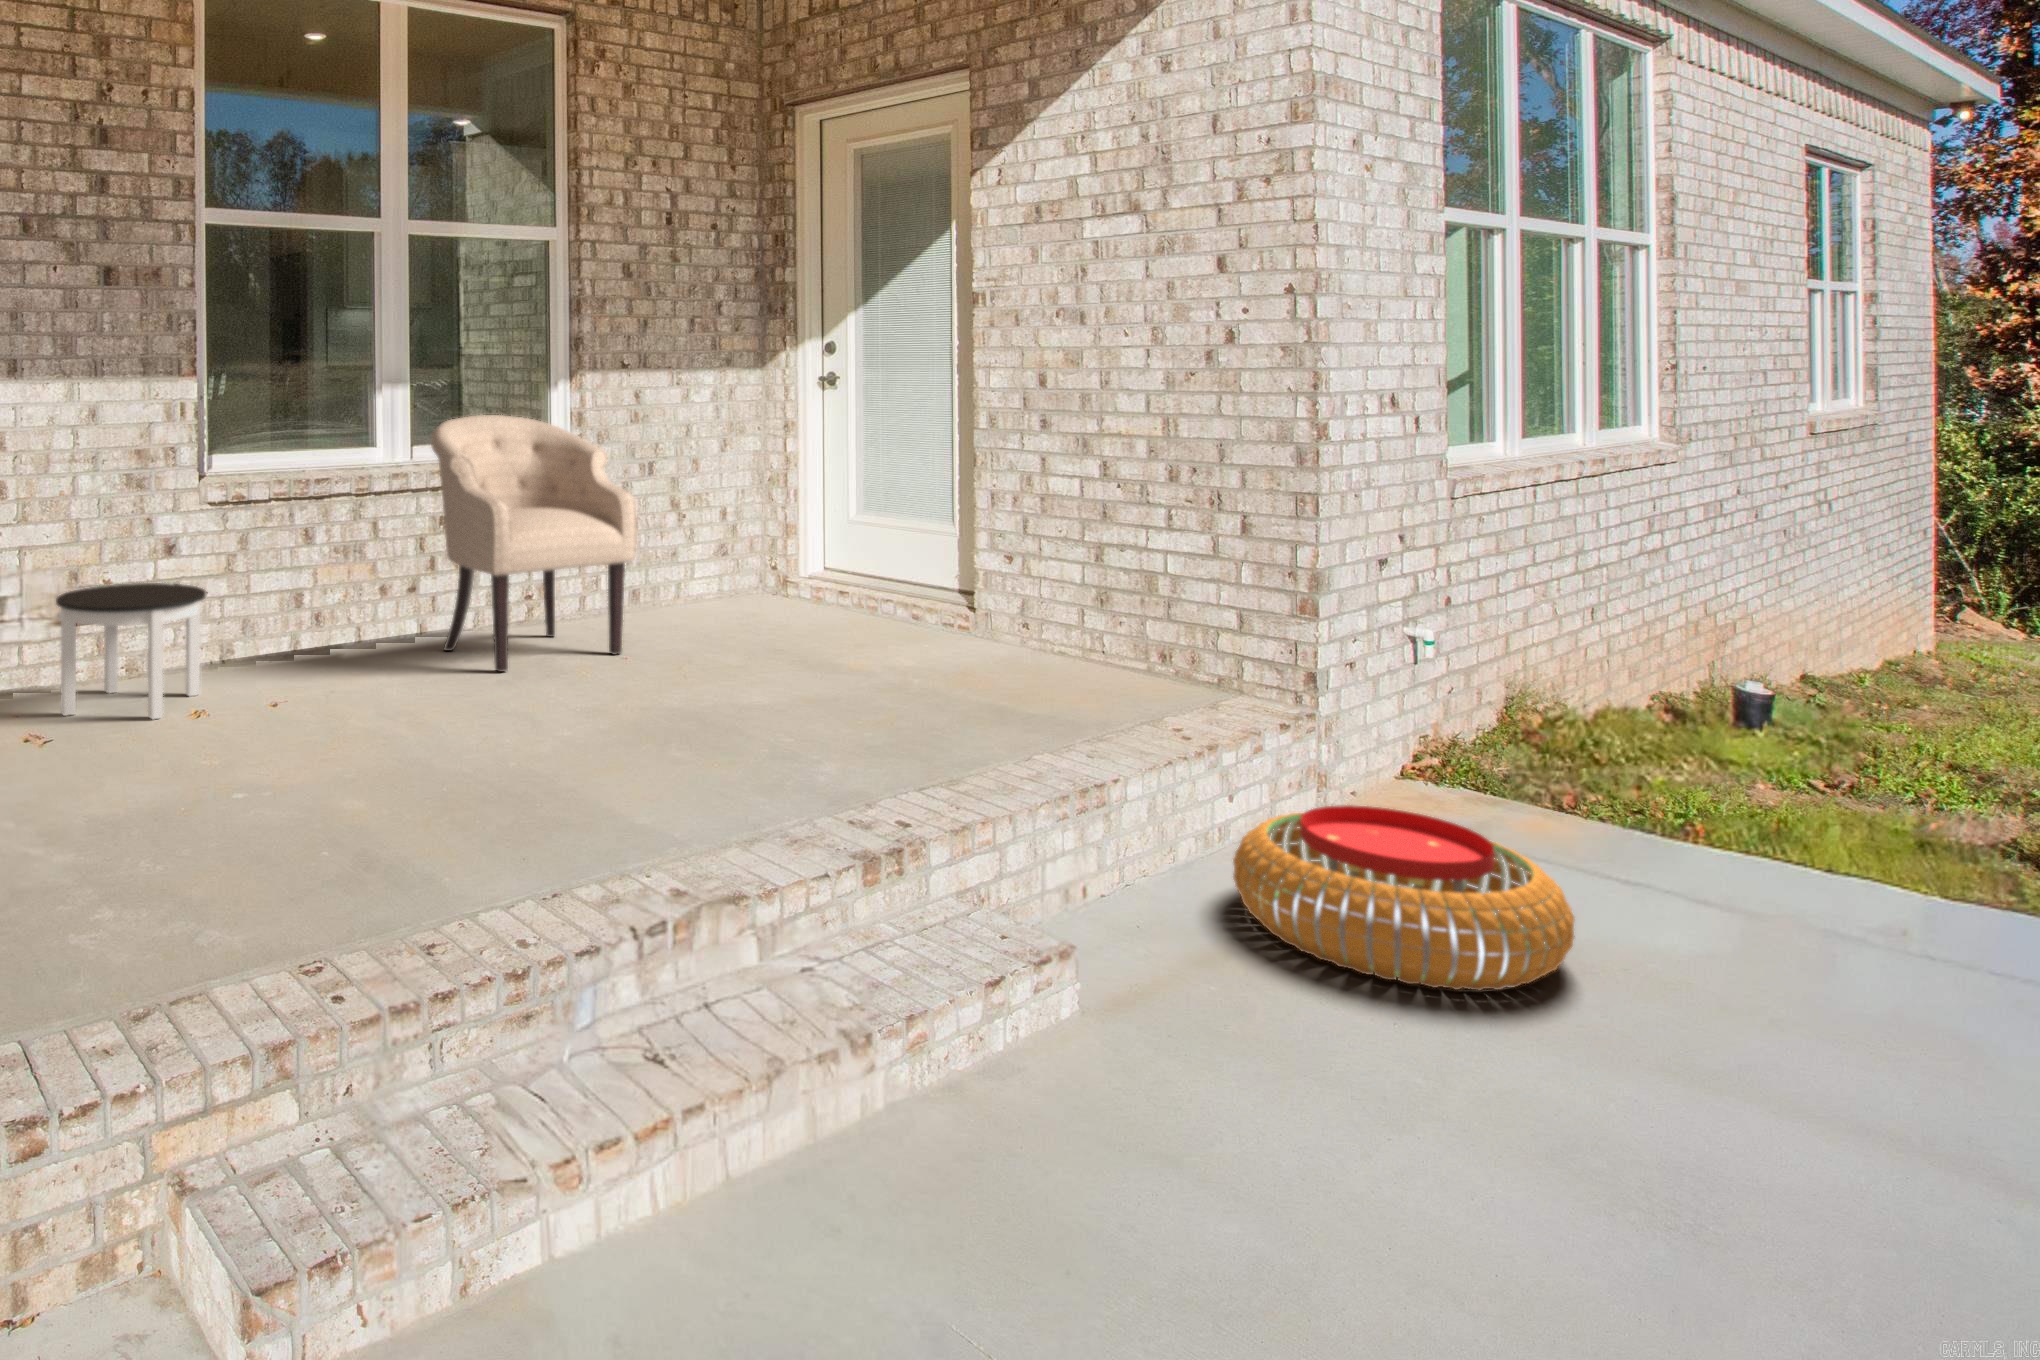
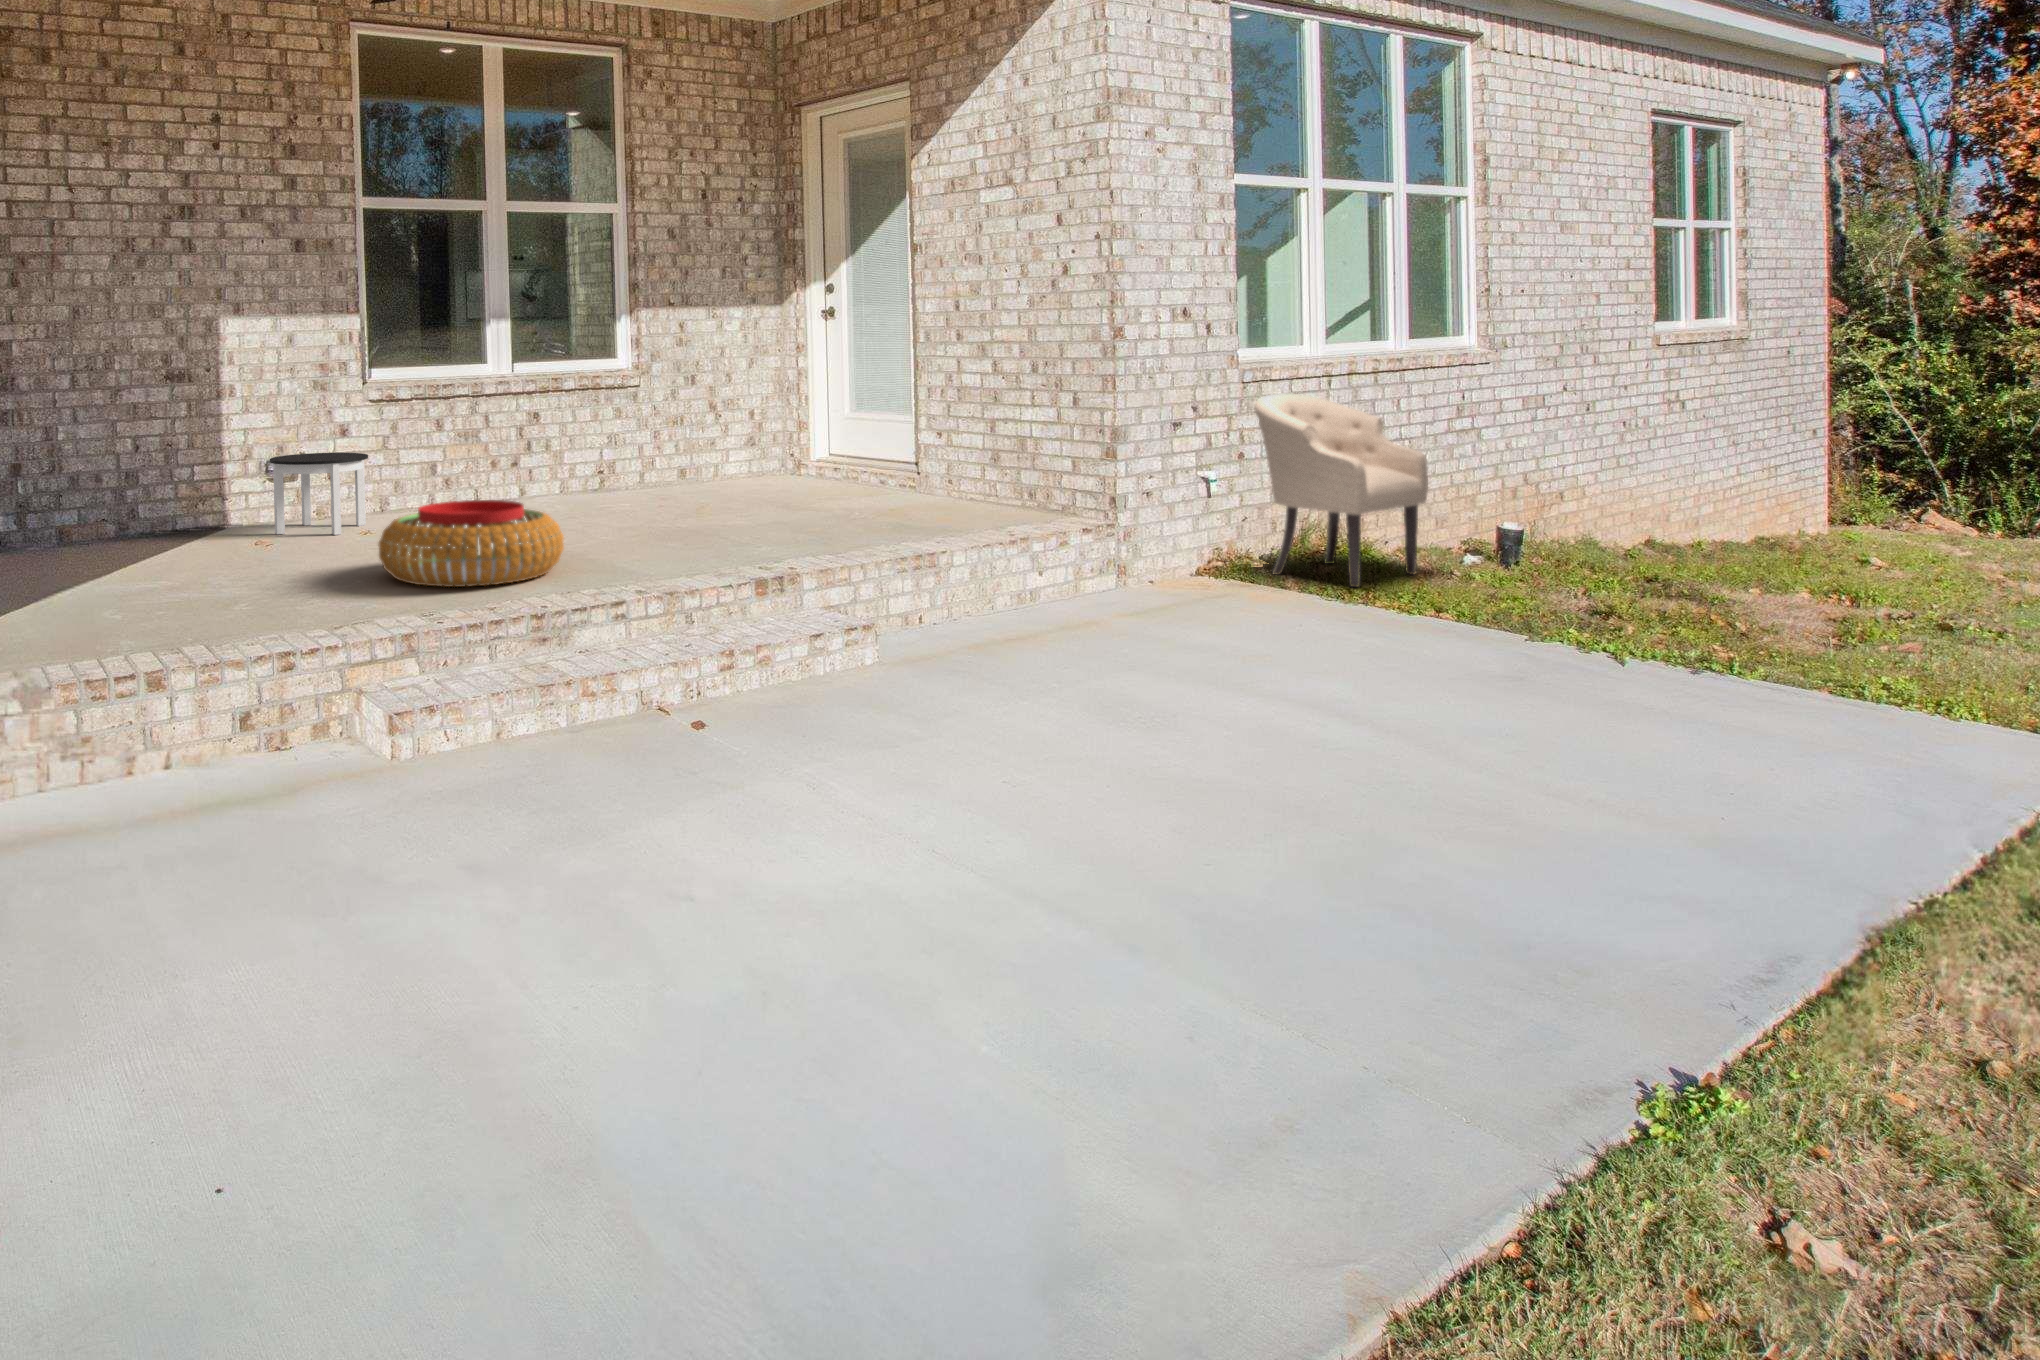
chair: present [431,415,637,672] -> present [1254,393,1428,587]
pouf: present [1233,805,1575,990] -> present [378,500,564,587]

